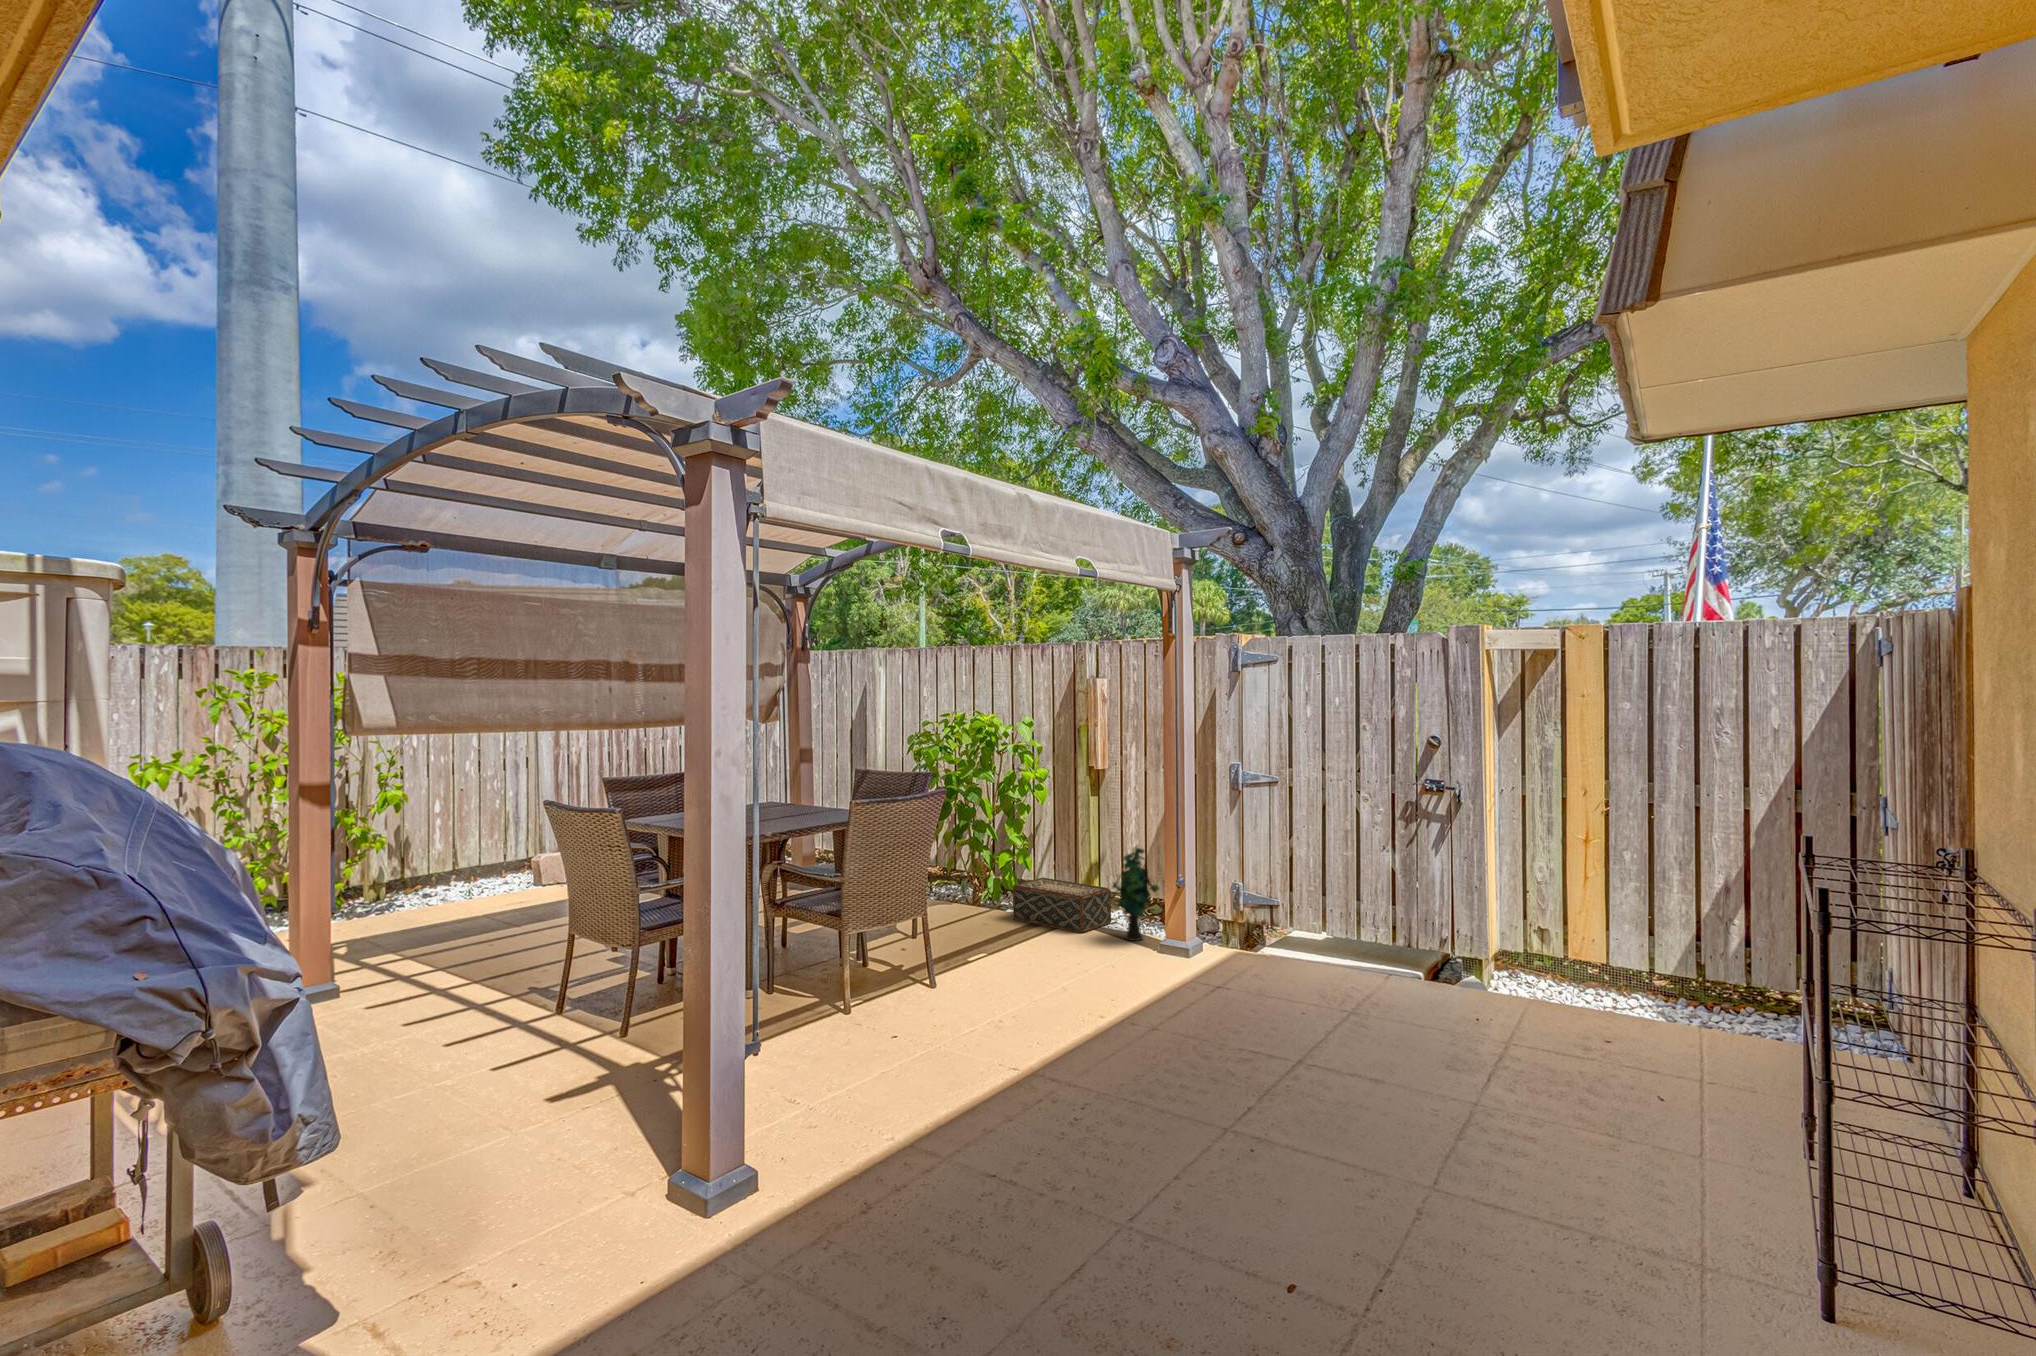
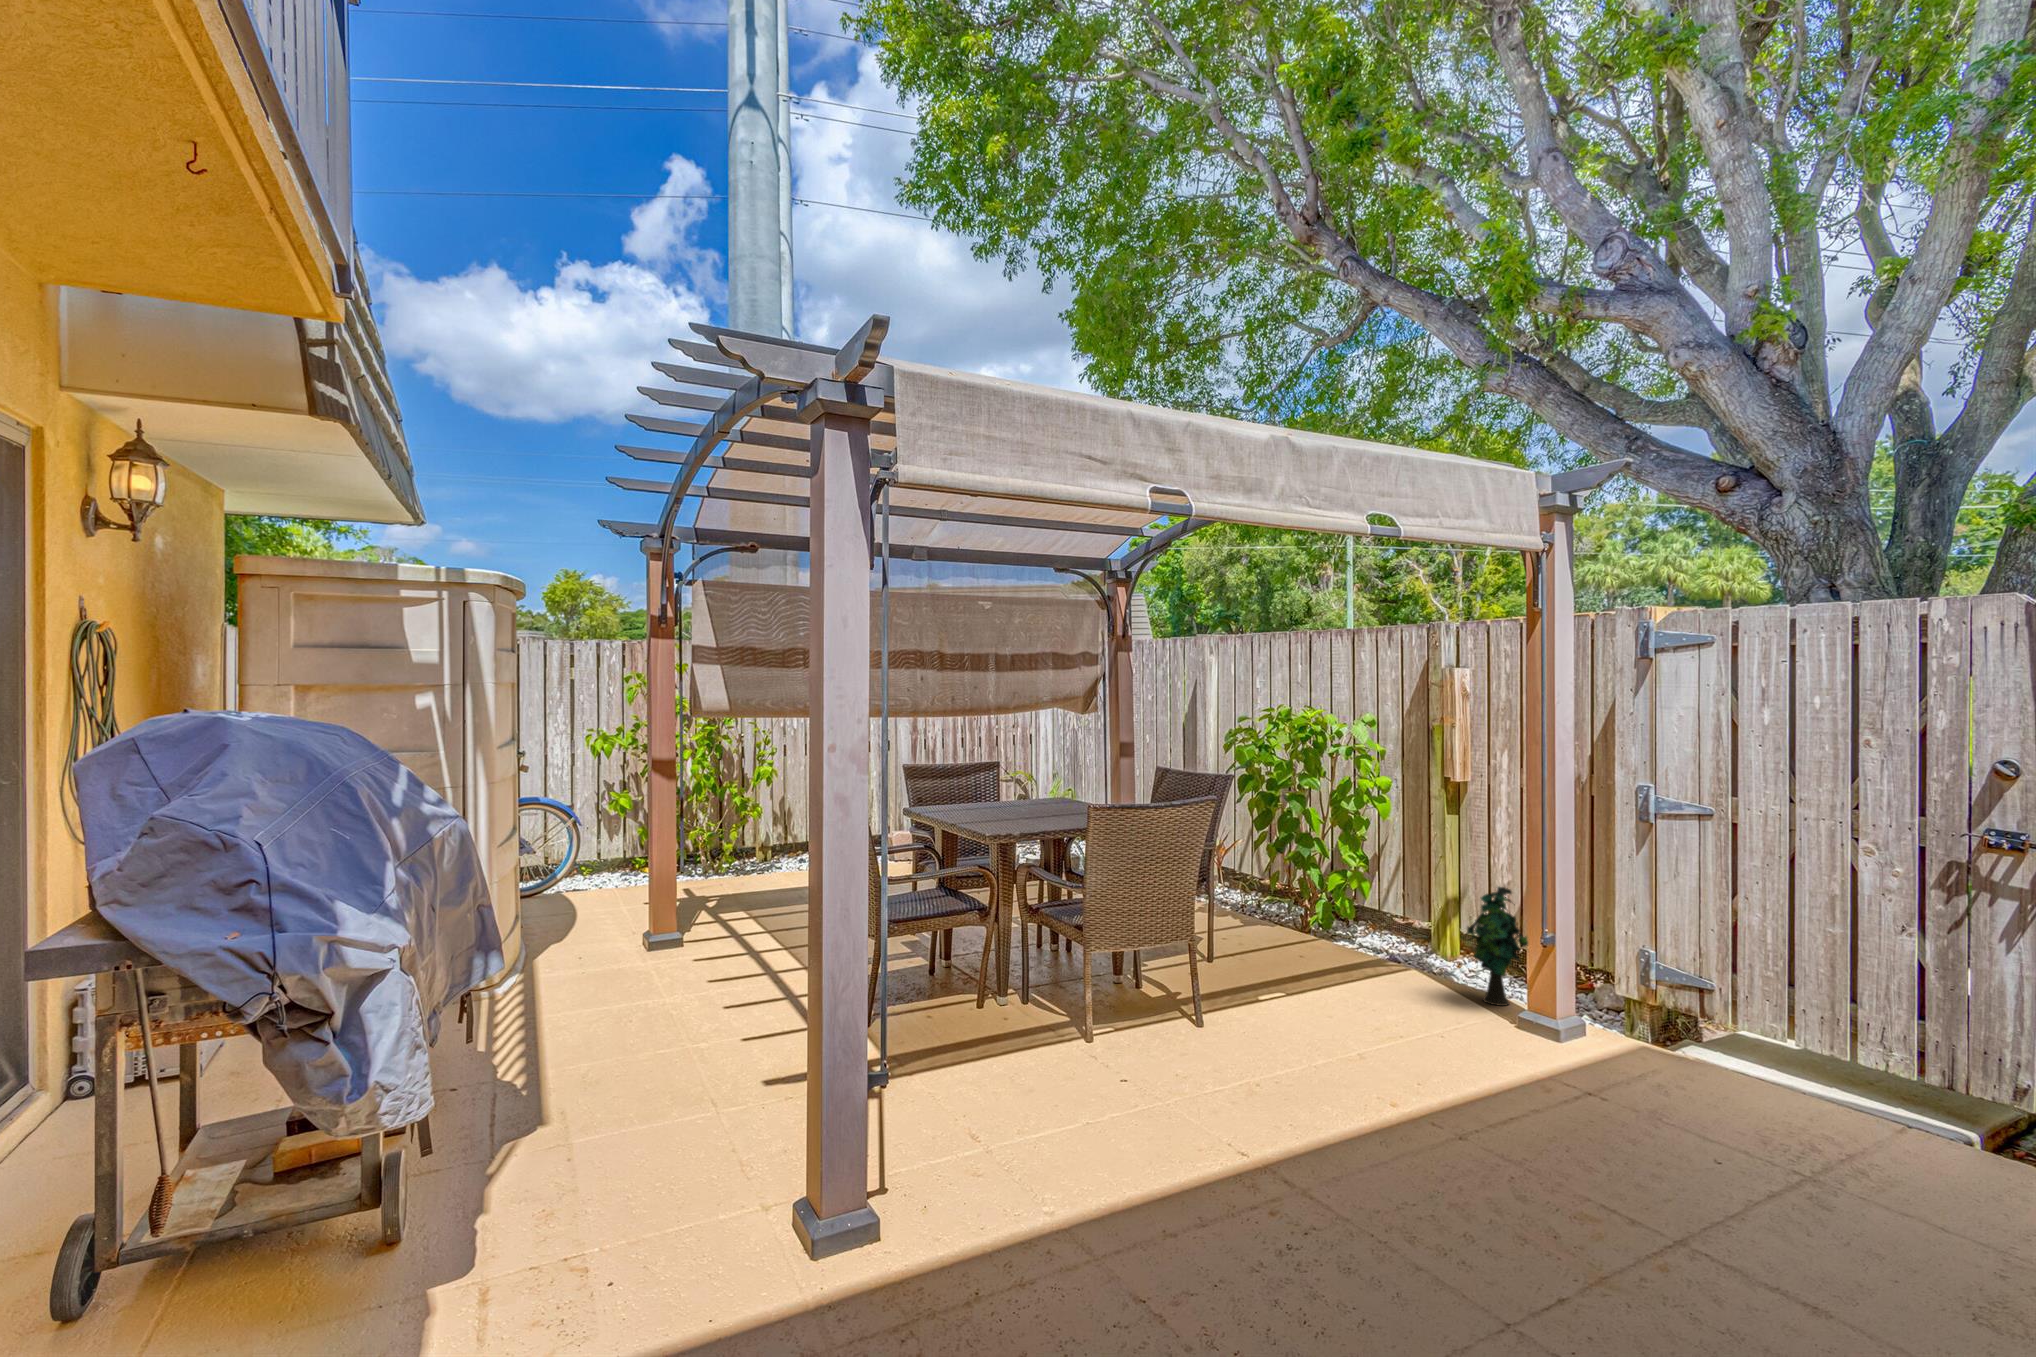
woven basket: present [1013,878,1111,933] -> none [1347,909,1473,984]

